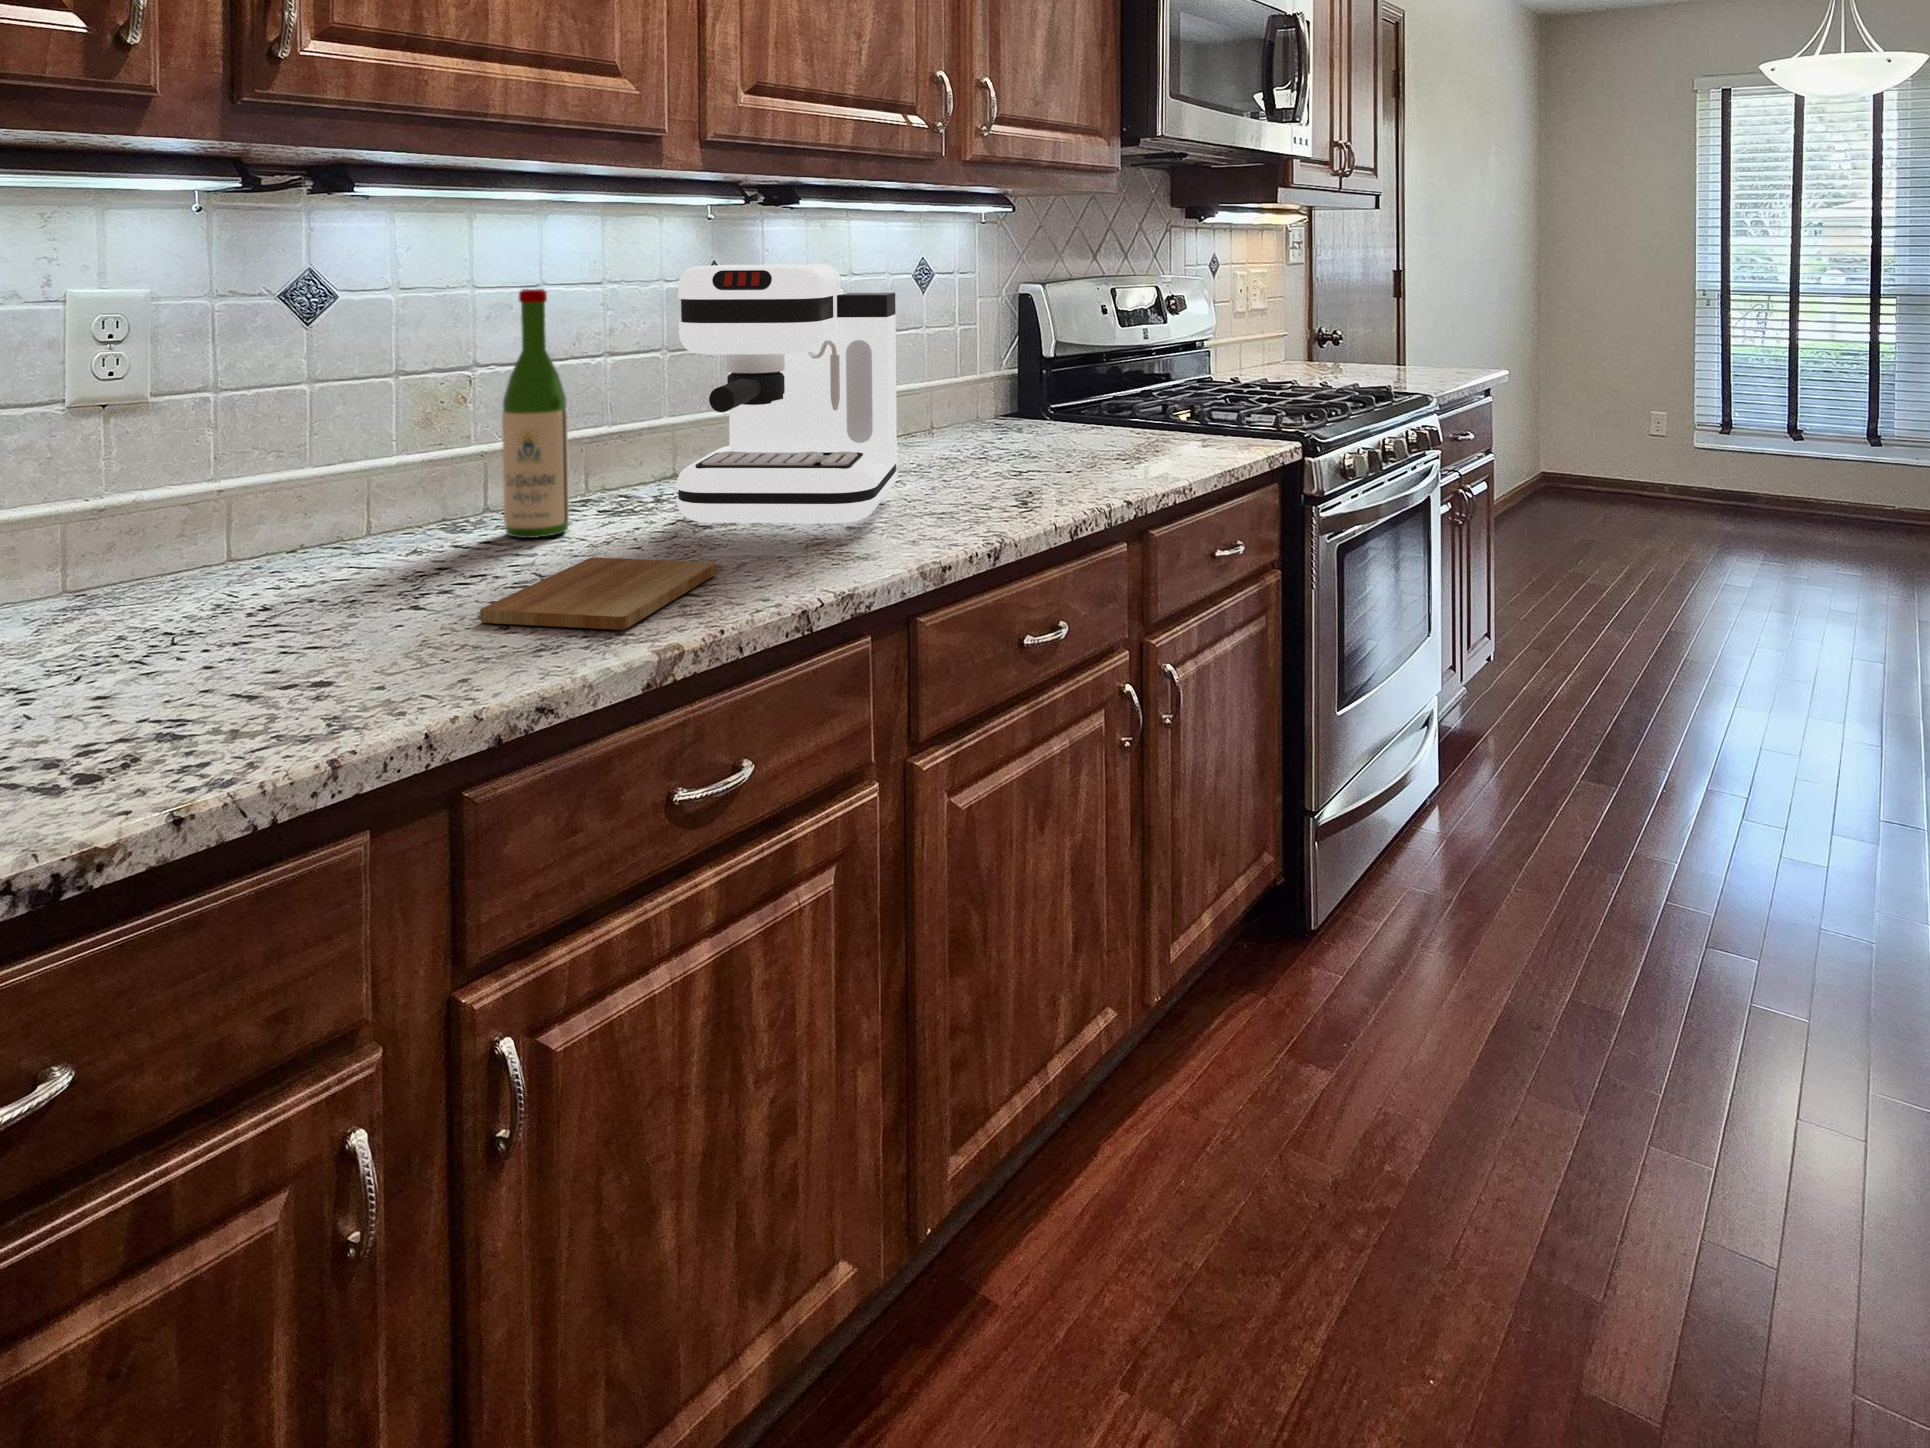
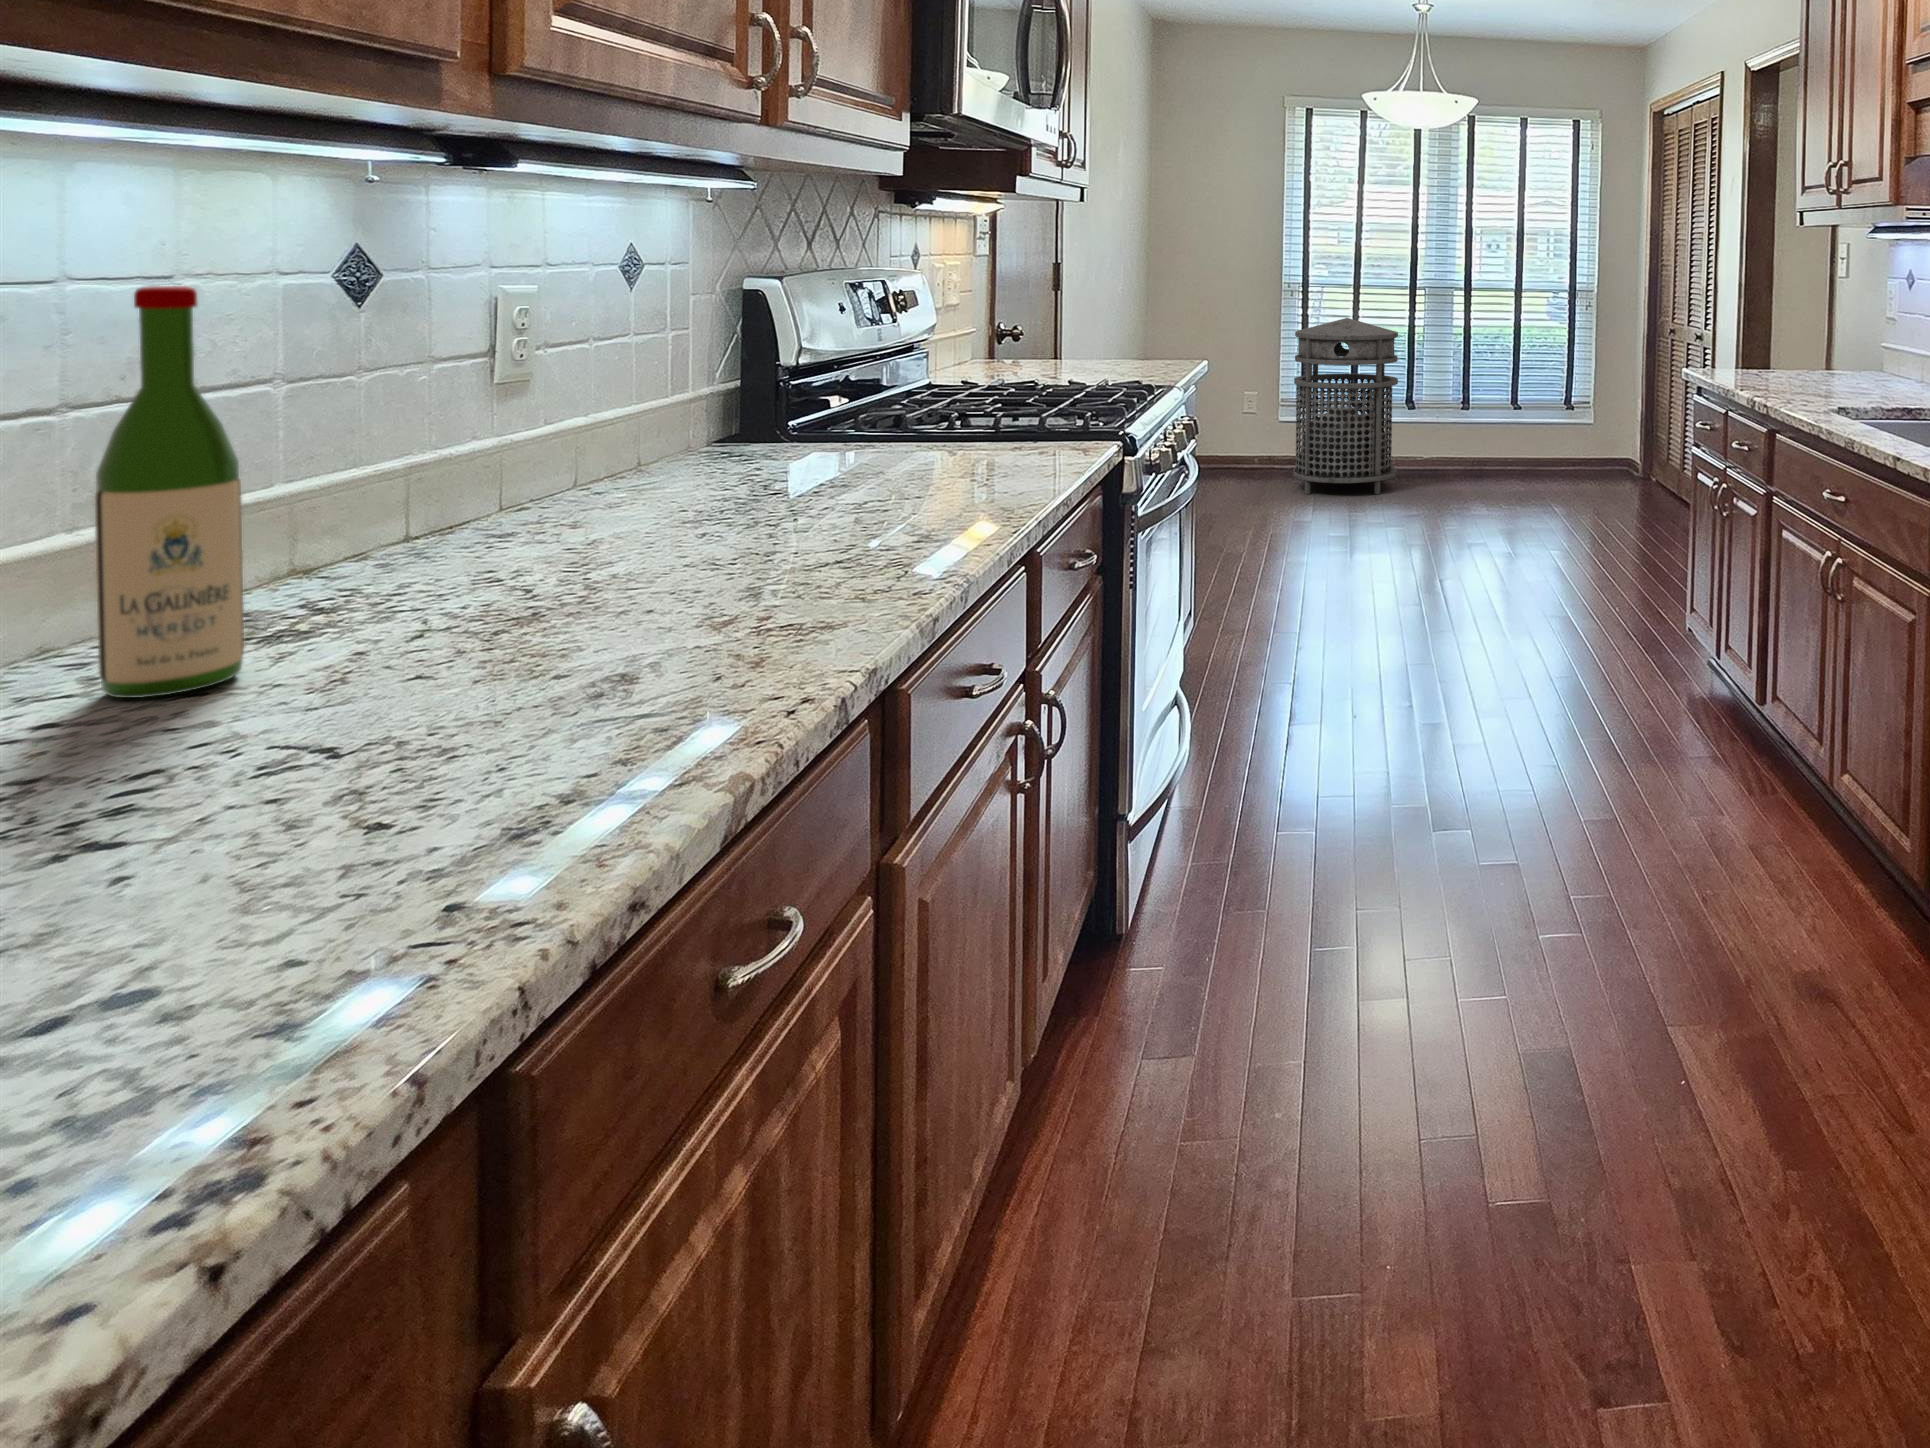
coffee maker: present [677,264,897,526] -> none [442,252,781,627]
trash can: none [1706,330,1846,541] -> present [1293,318,1398,494]
cutting board: present [480,557,717,630] -> none [326,664,646,824]

